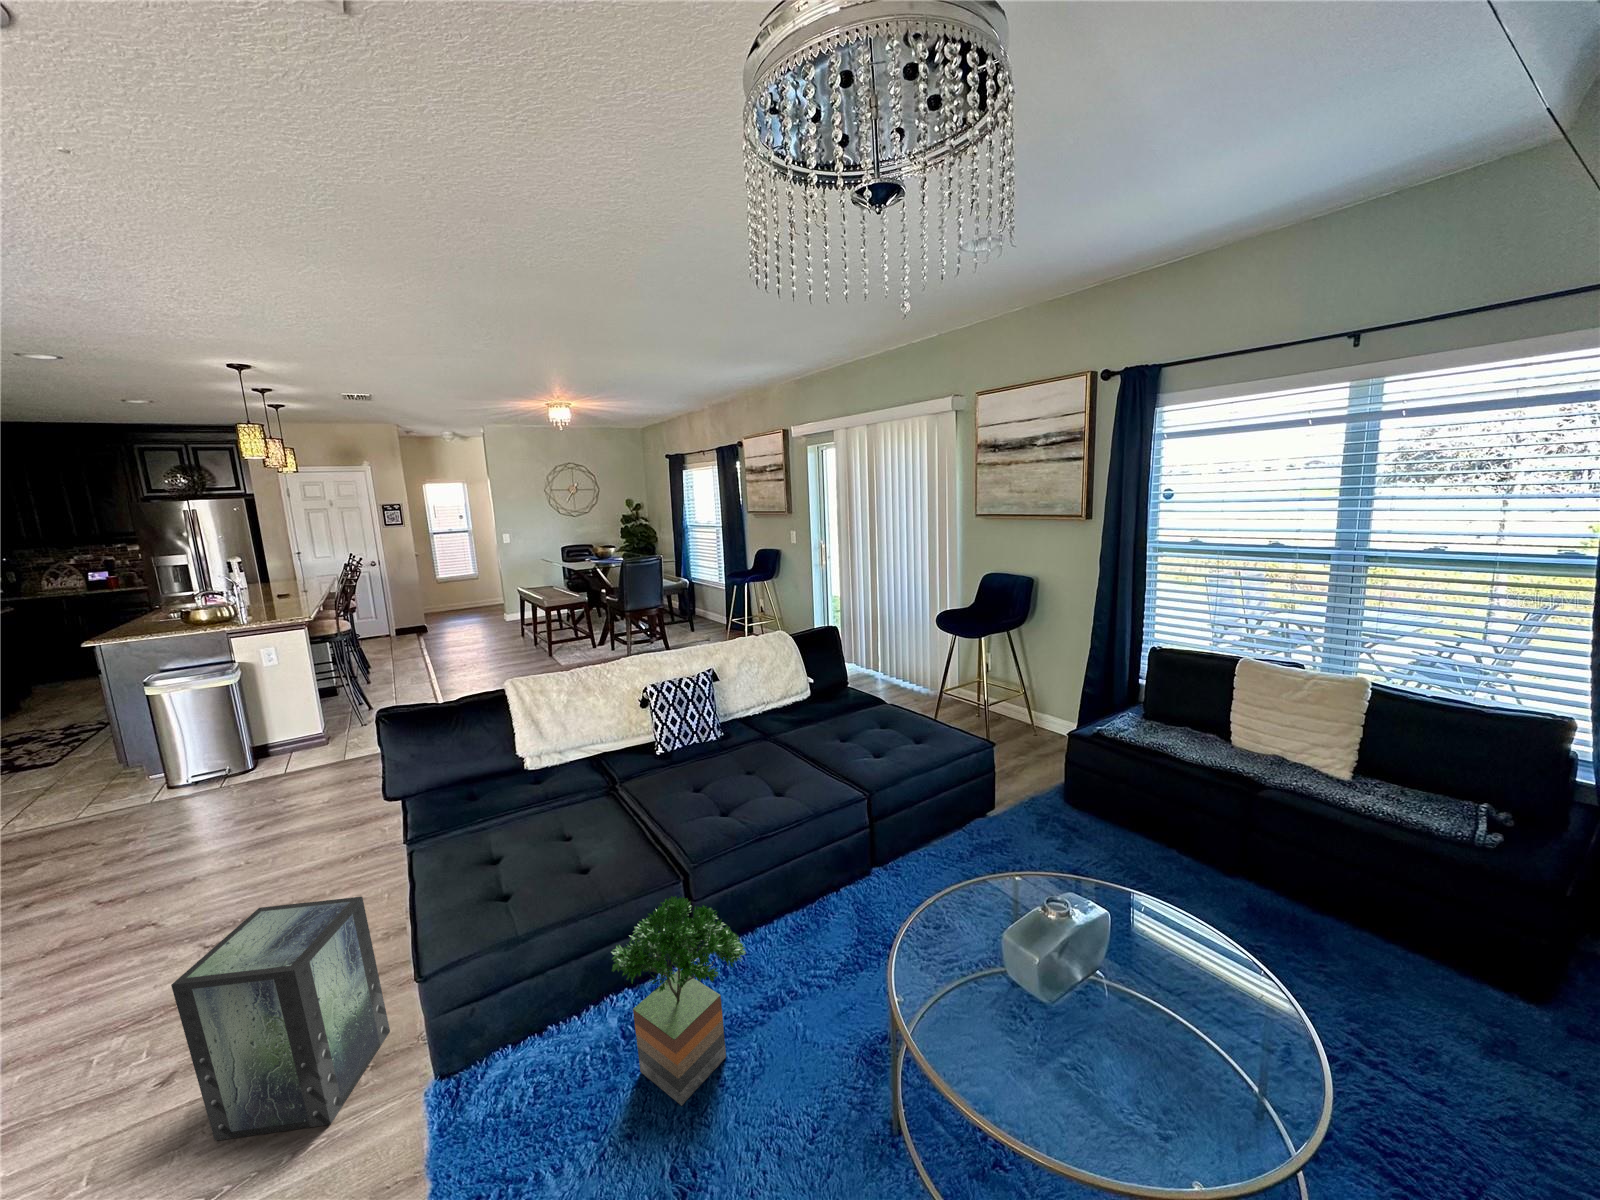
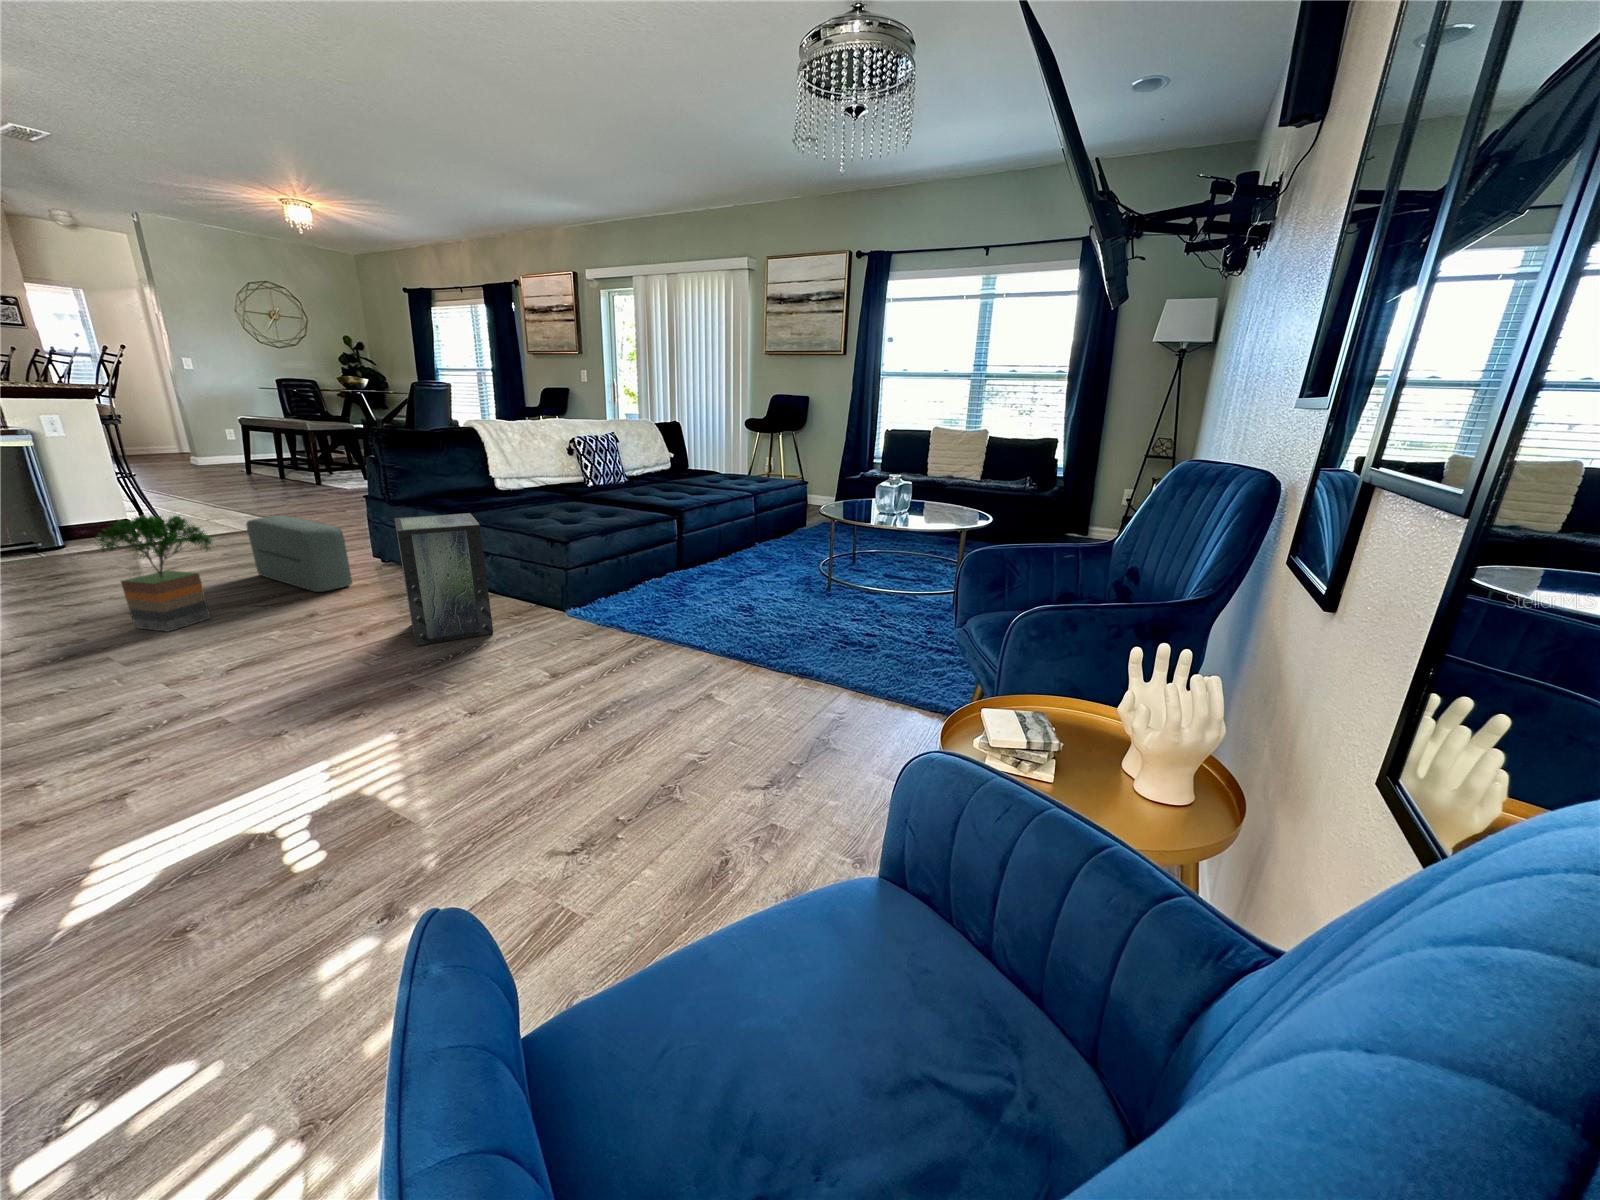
pouf: none [300,779,365,905] -> present [246,516,352,592]
potted tree: present [611,896,746,1106] -> present [98,514,212,632]

